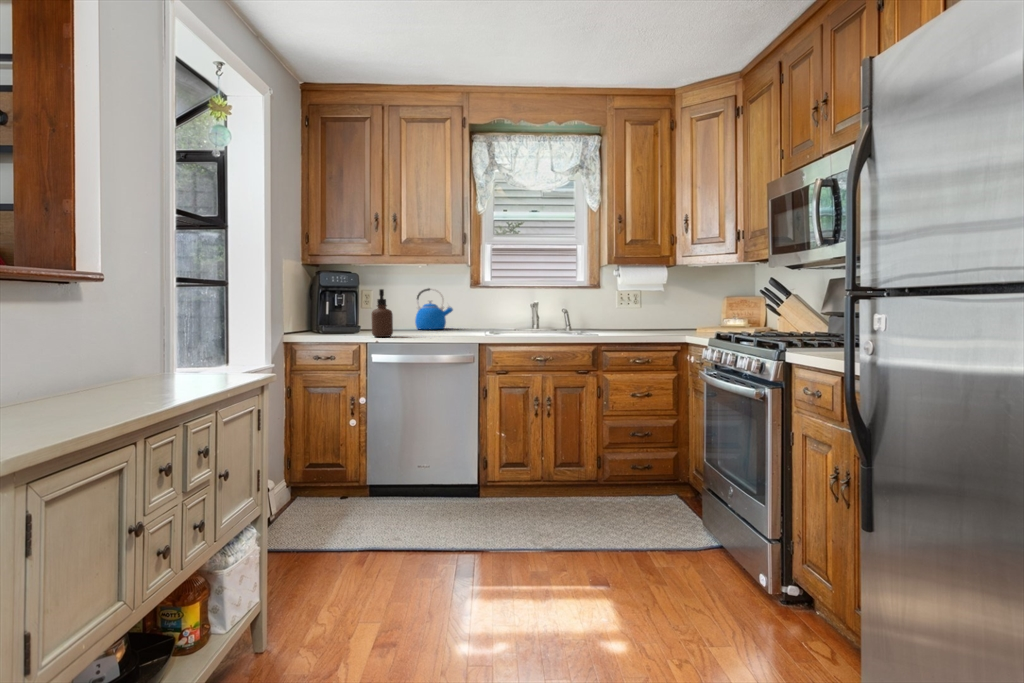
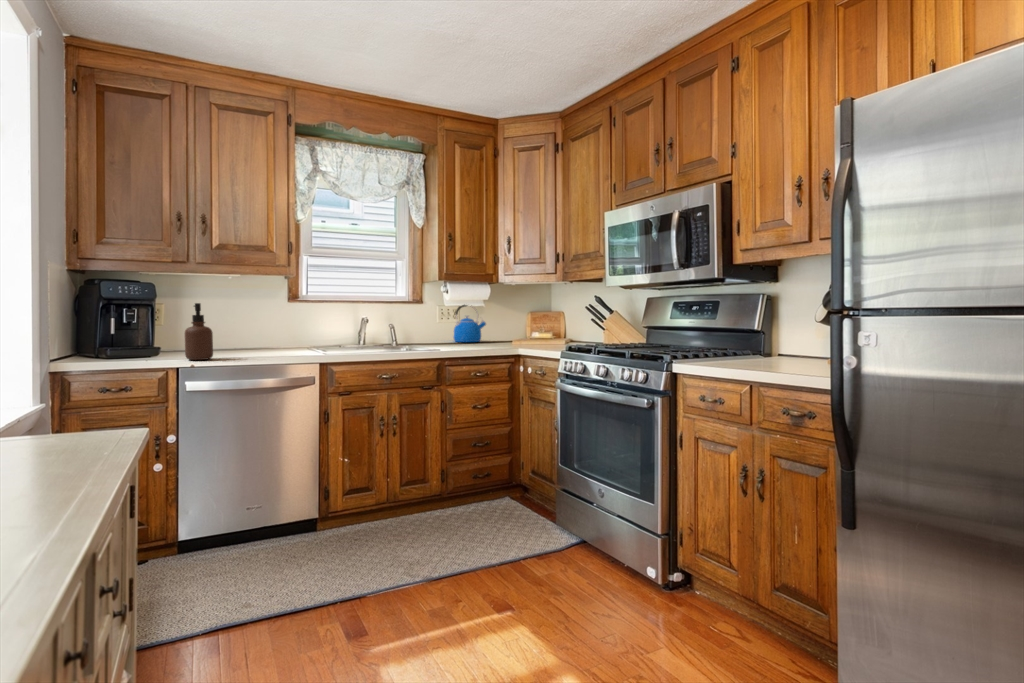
kettle: present [415,288,453,329] -> present [454,305,486,342]

